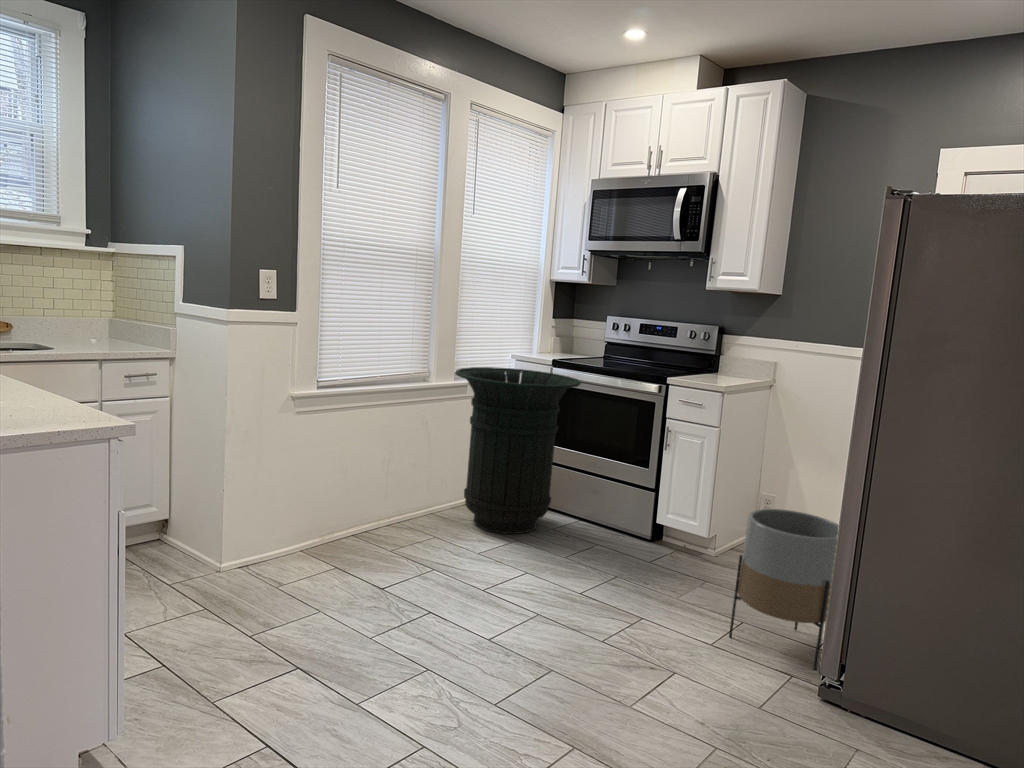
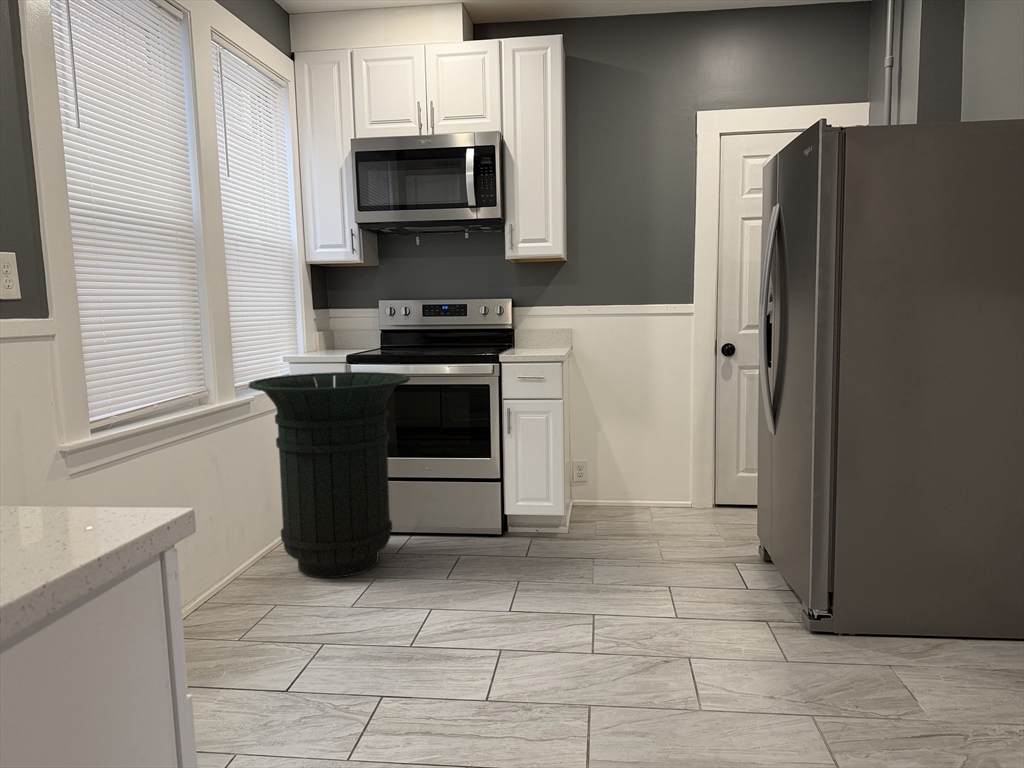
planter: present [729,509,839,670] -> none [672,461,771,607]

